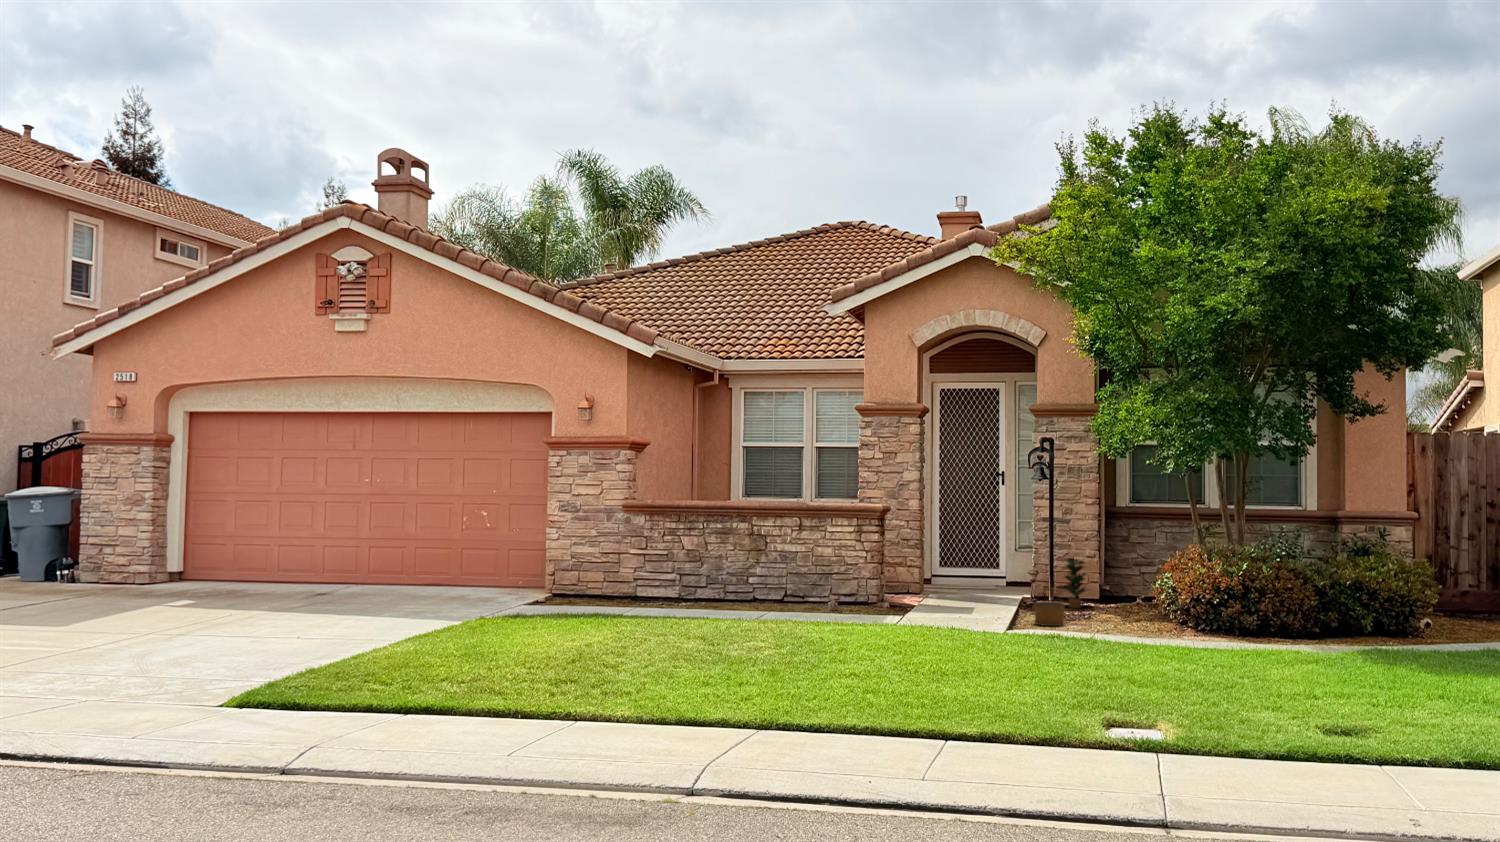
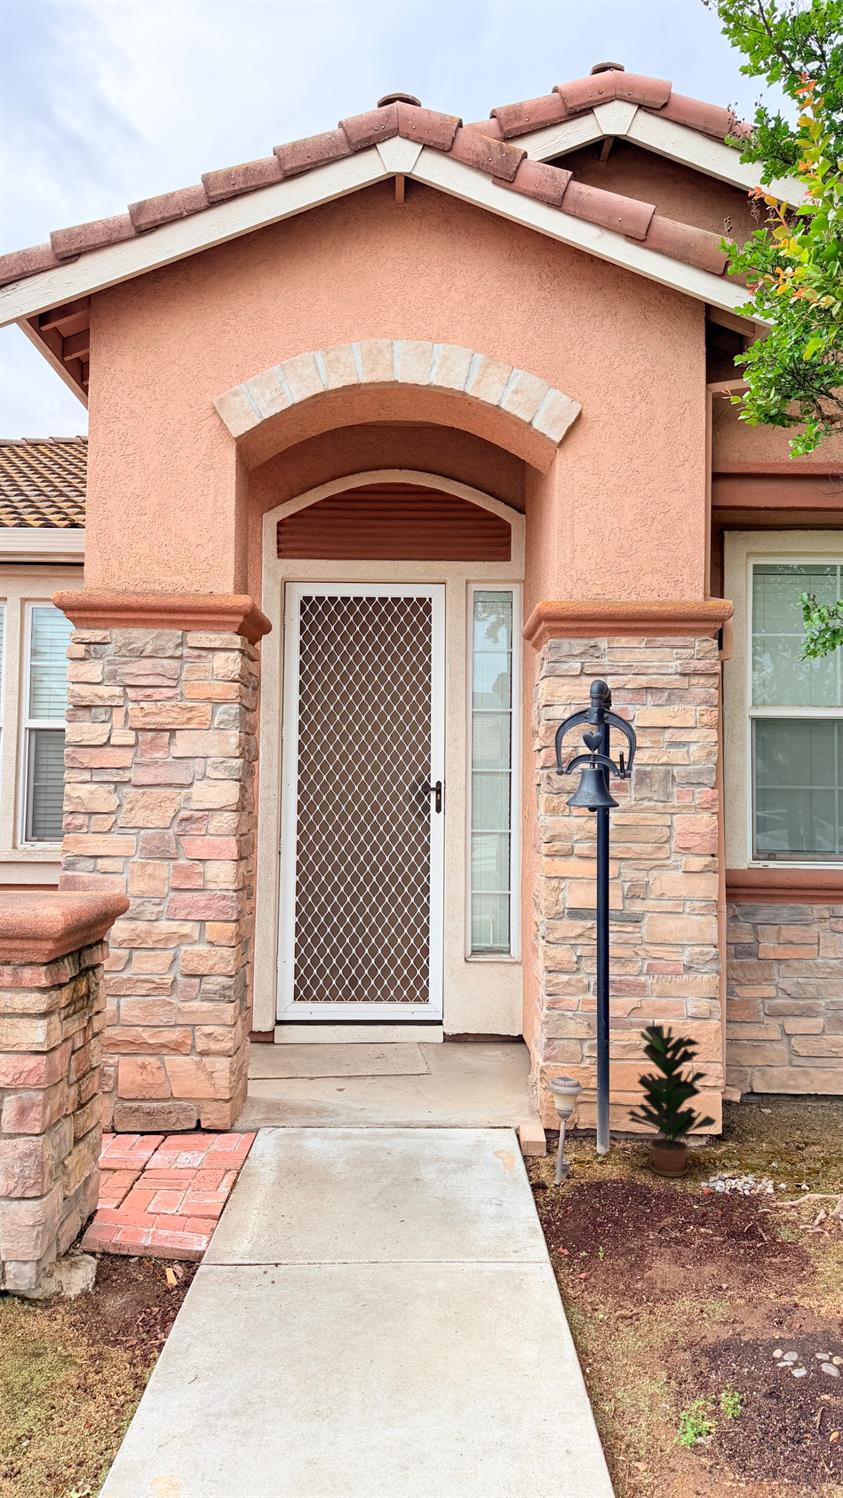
bucket: present [1034,588,1064,626] -> none [650,1255,775,1441]

